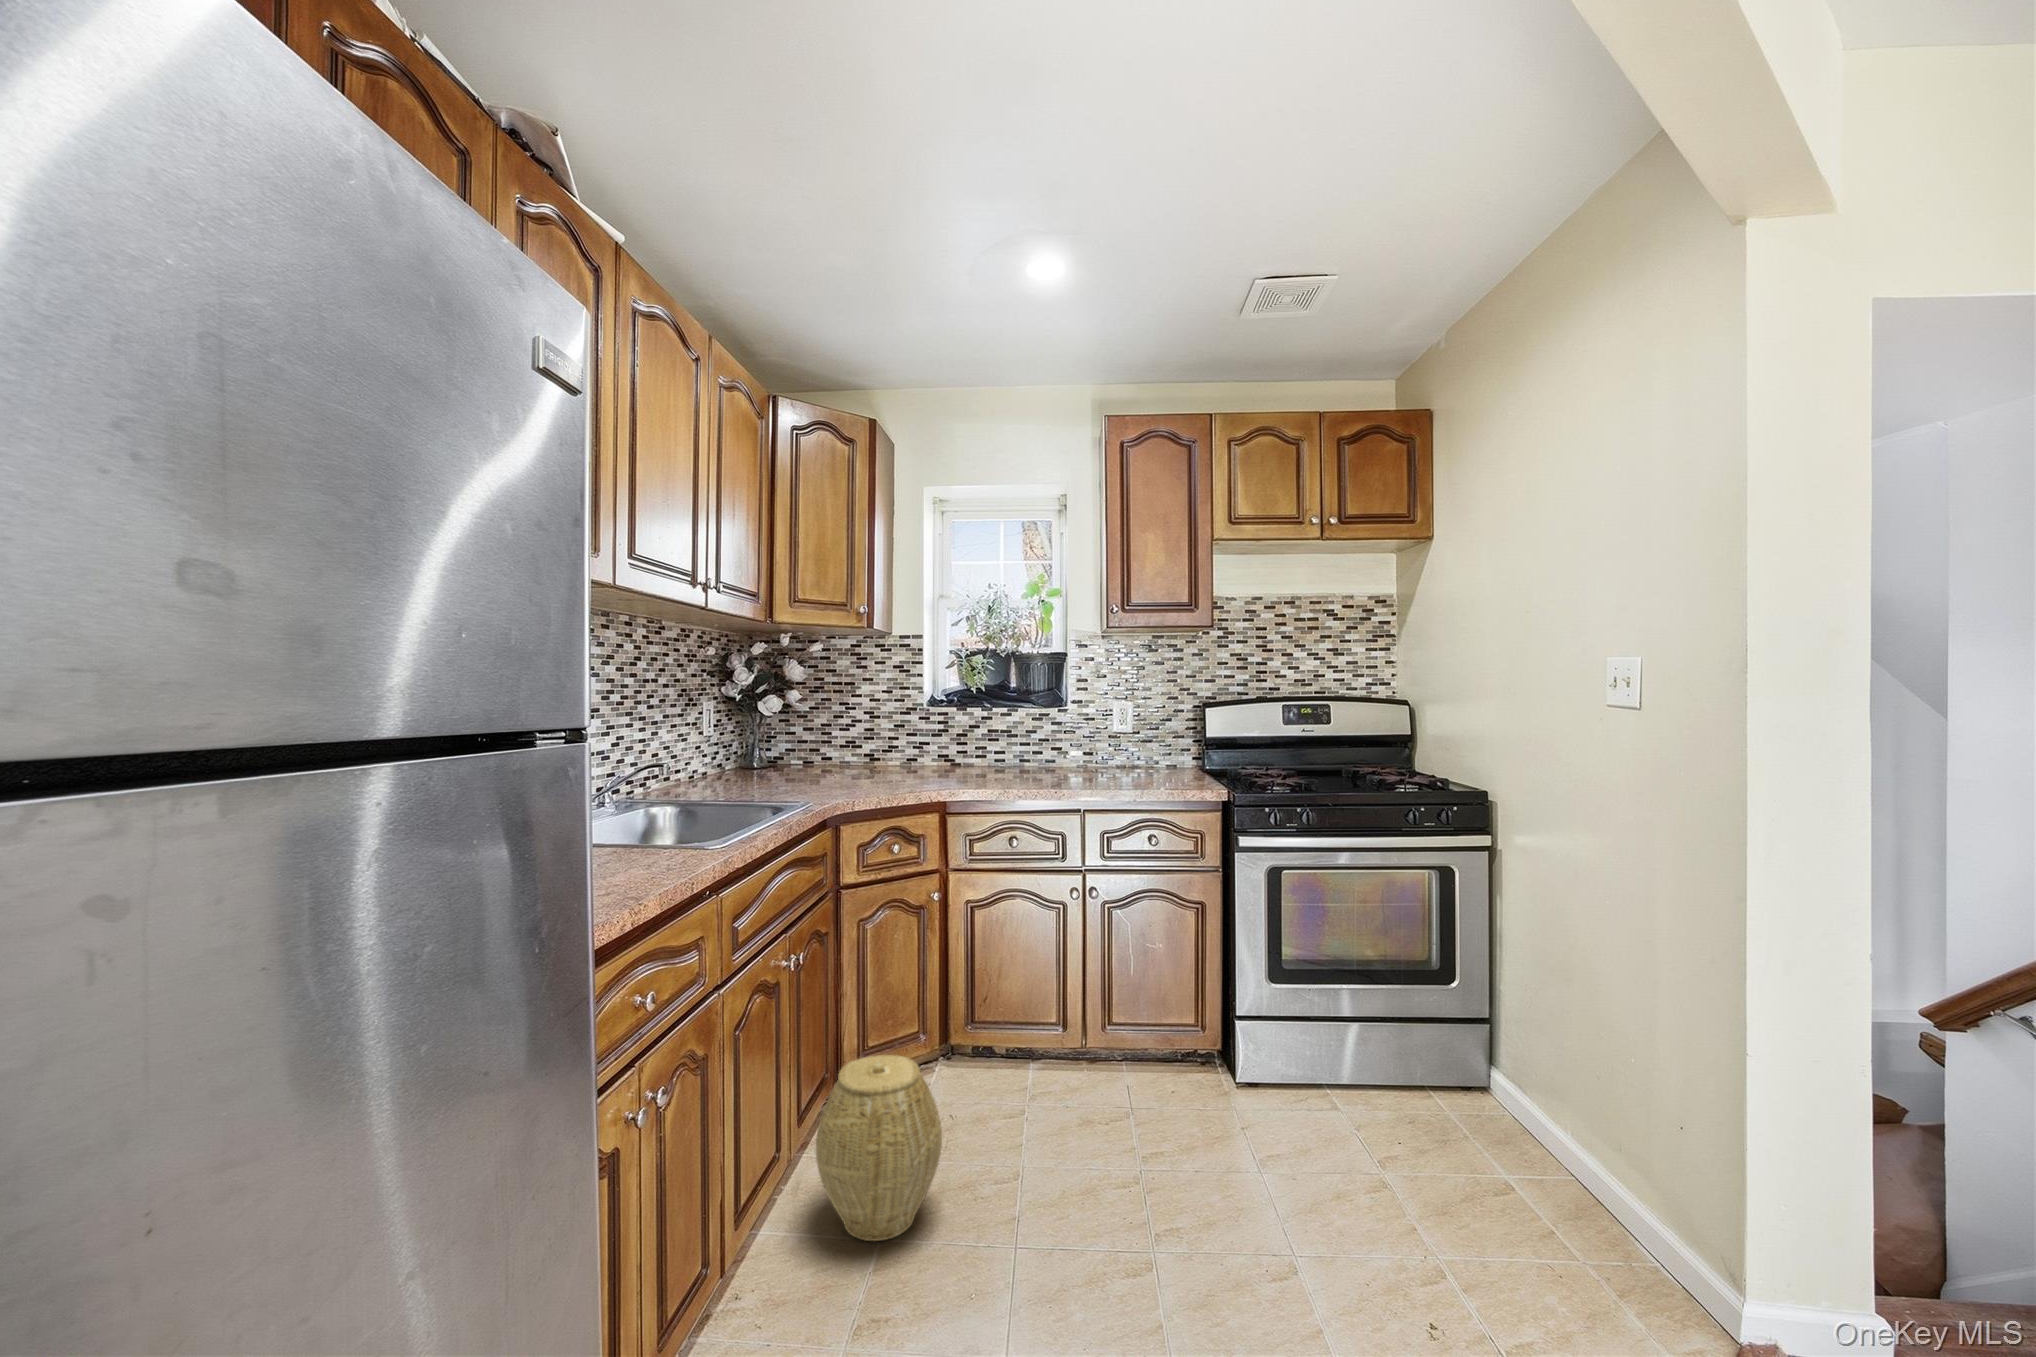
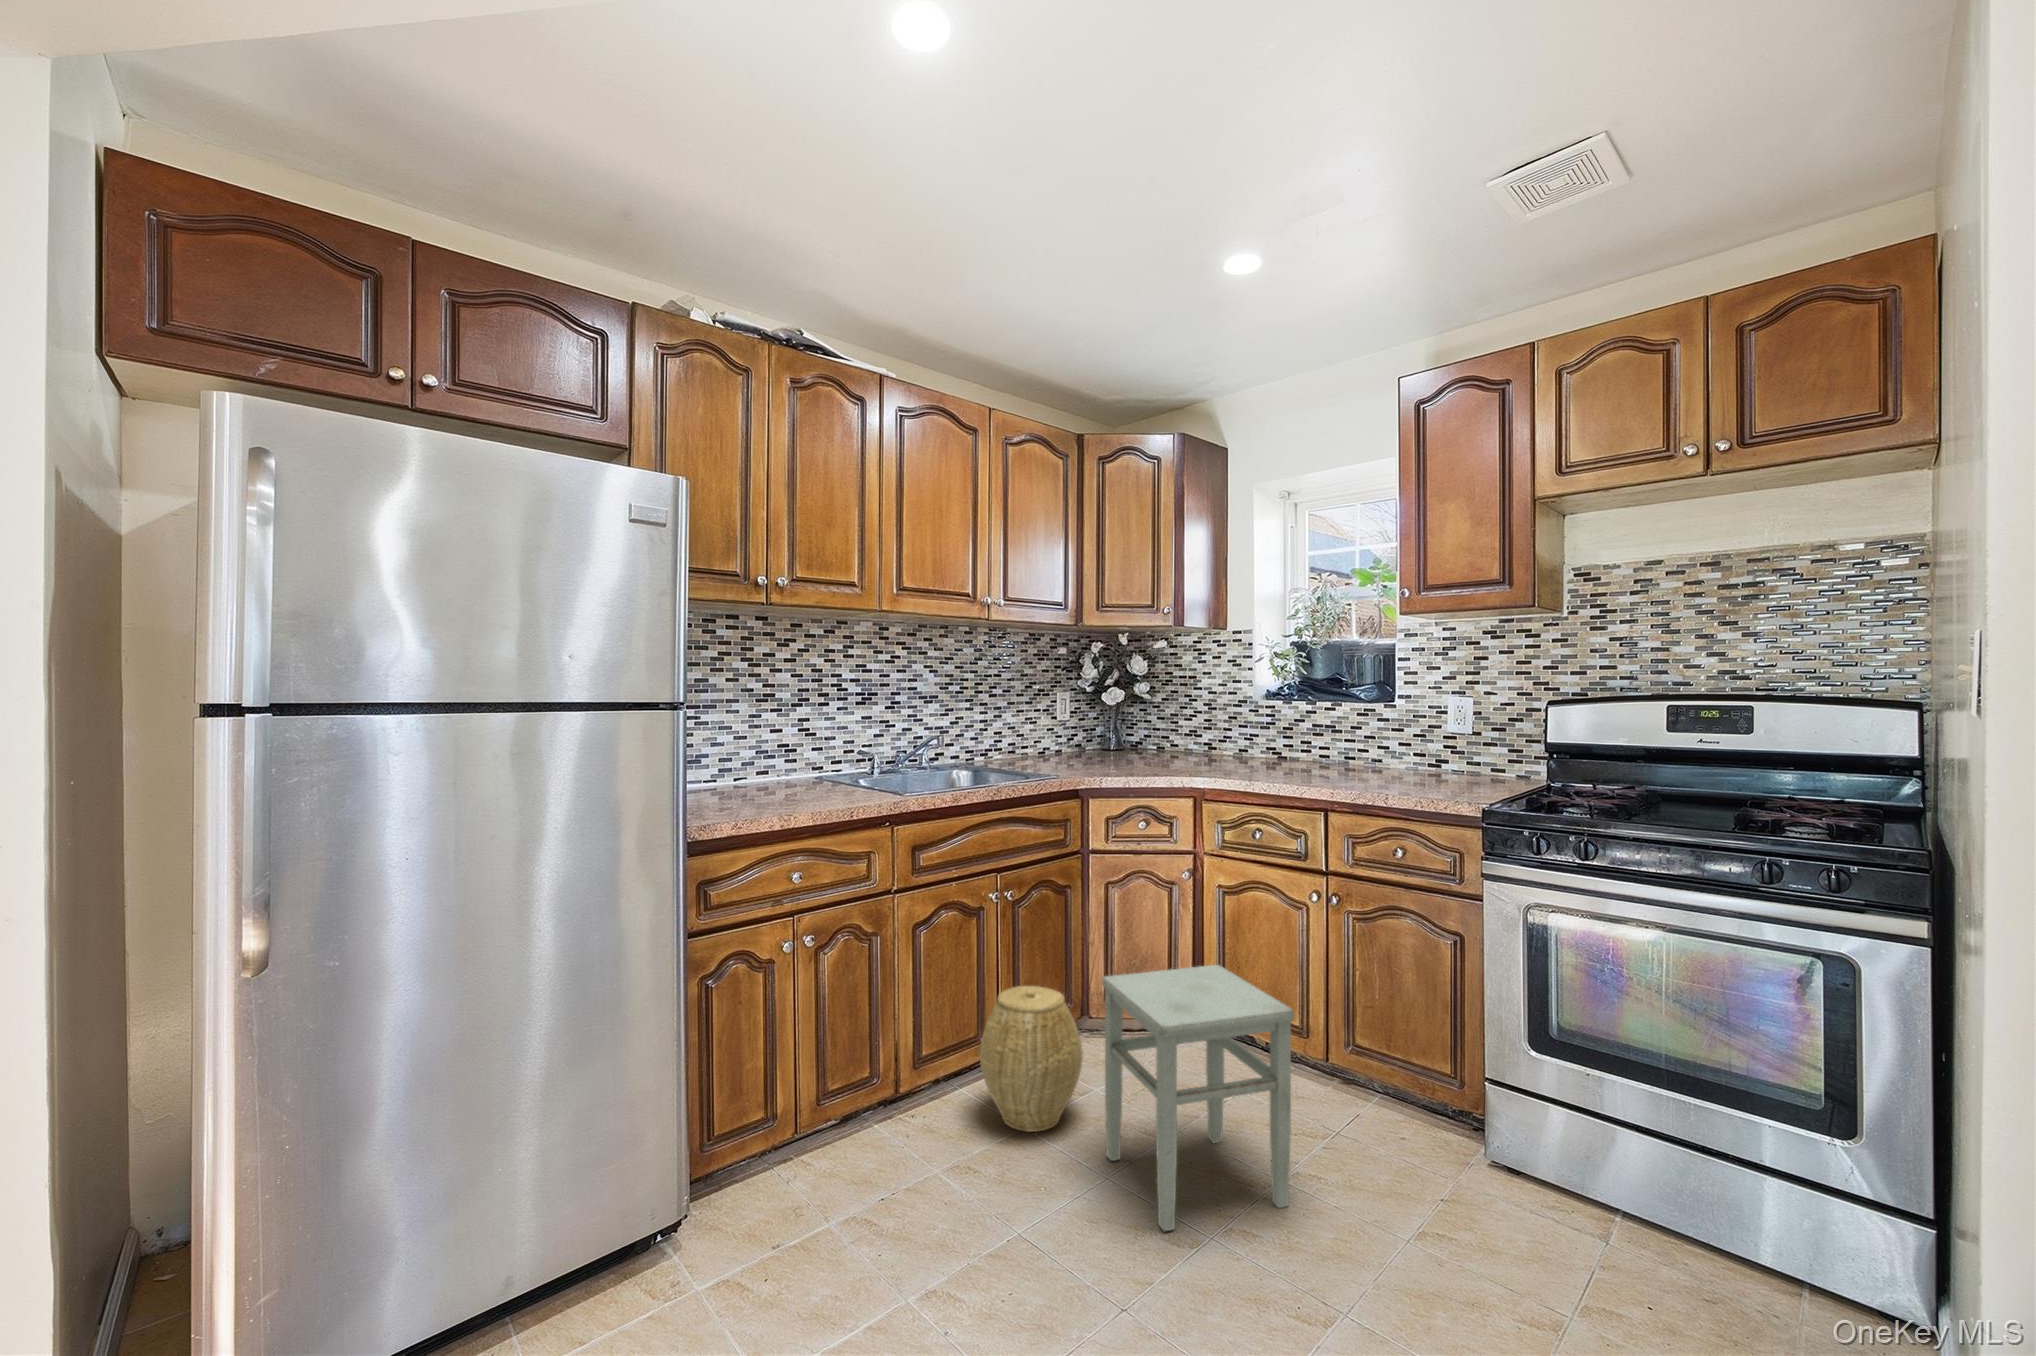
stool: none [994,977,1184,1271] -> present [1102,965,1294,1231]

